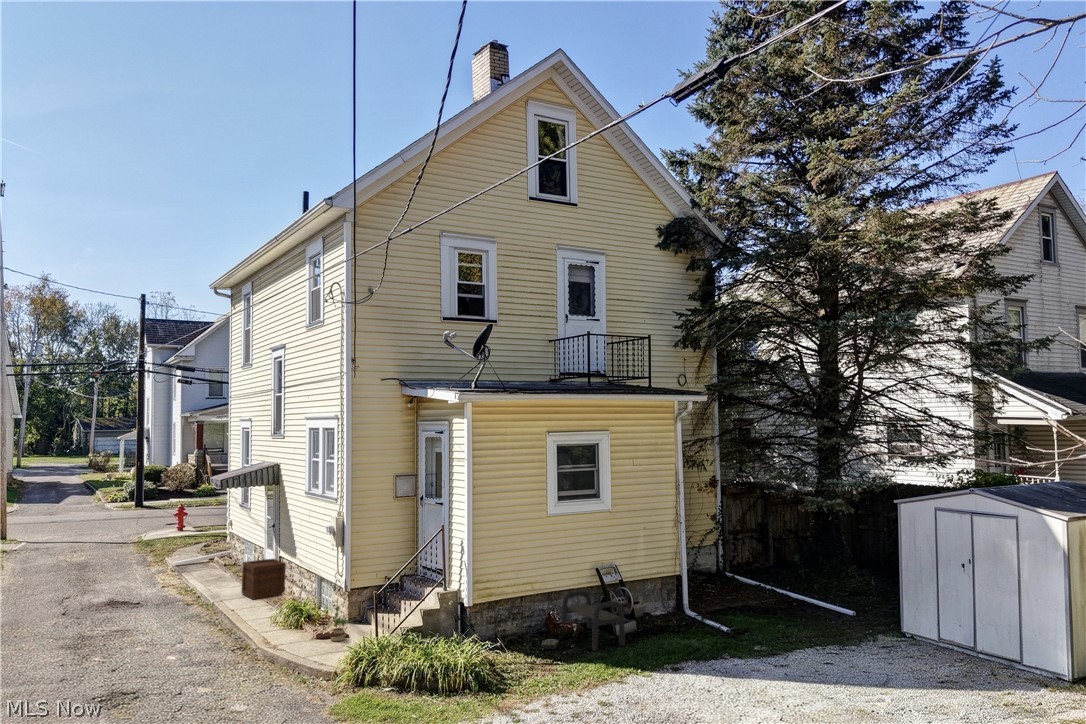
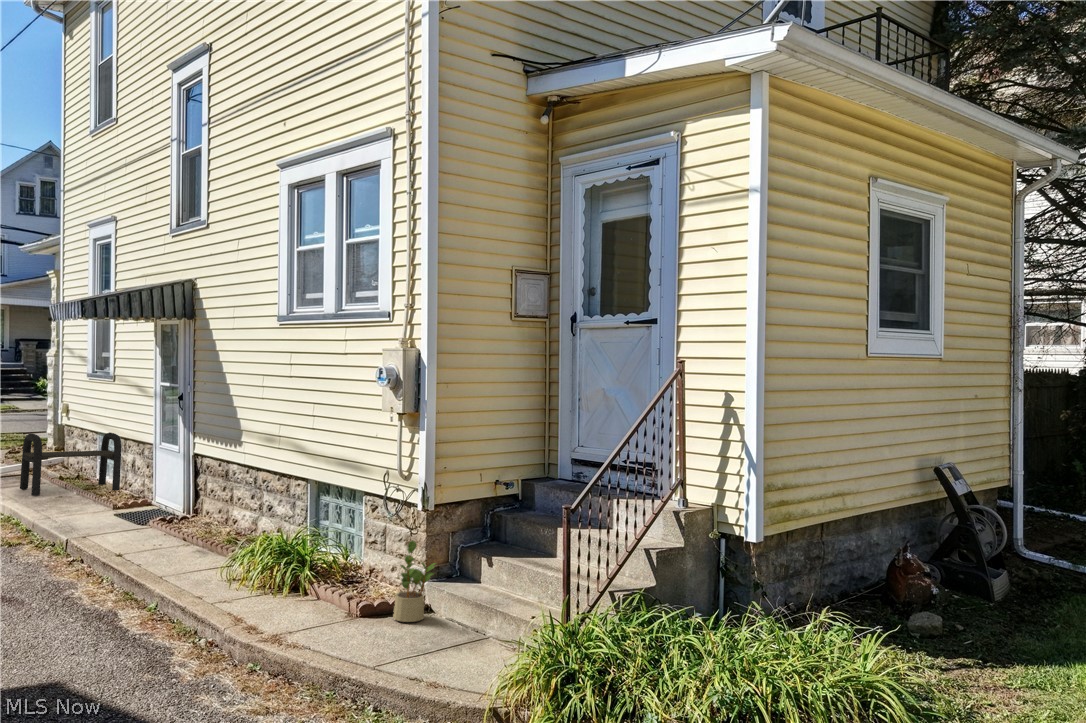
wooden crate: present [242,559,286,599] -> none [116,457,214,534]
bench: present [561,590,625,651] -> present [20,432,122,495]

